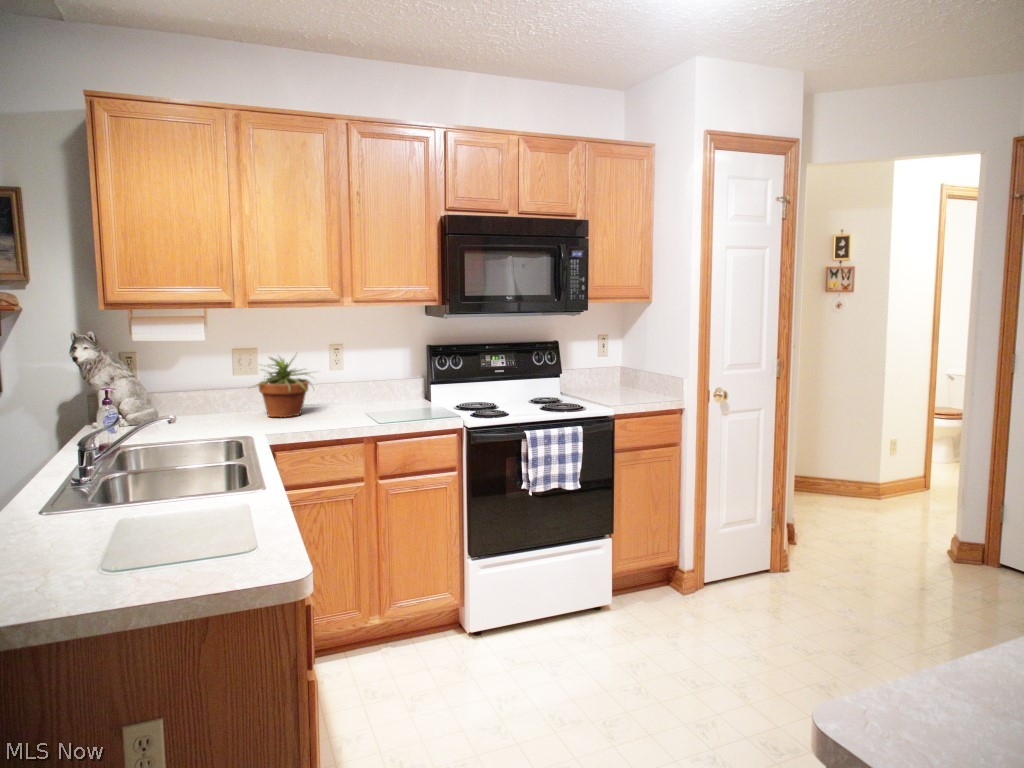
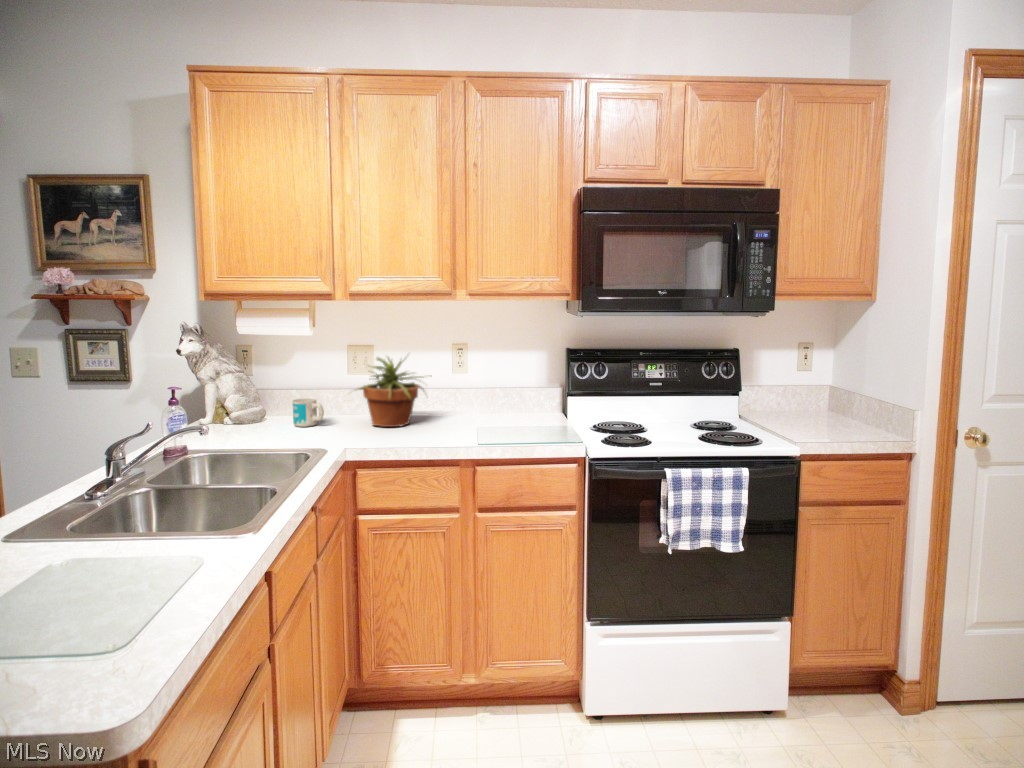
mug: none [191,397,224,422] -> present [293,398,324,427]

